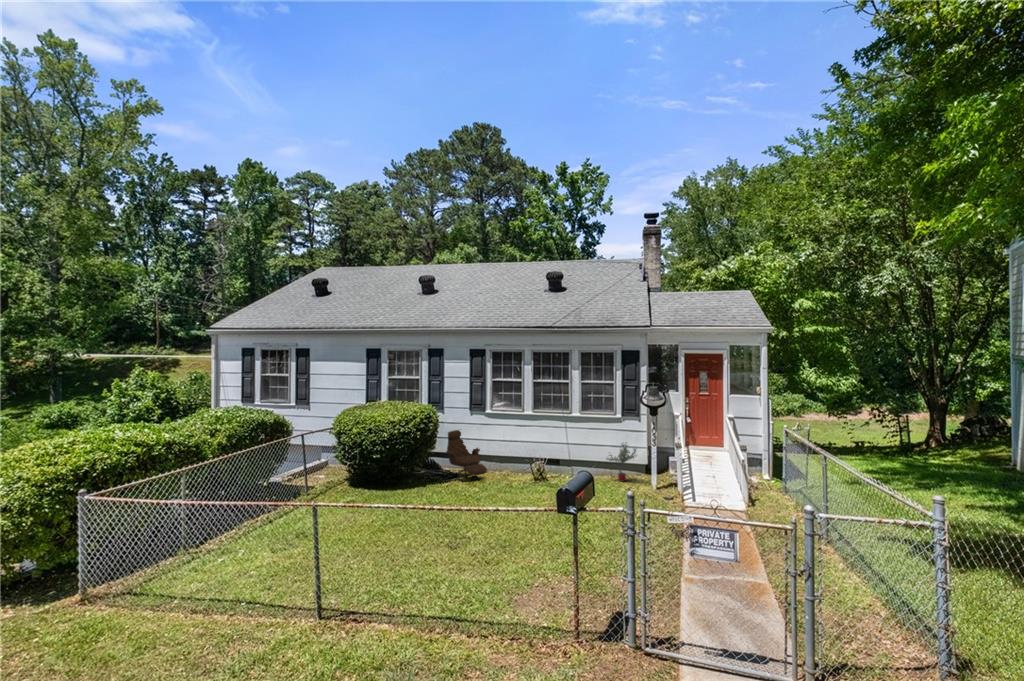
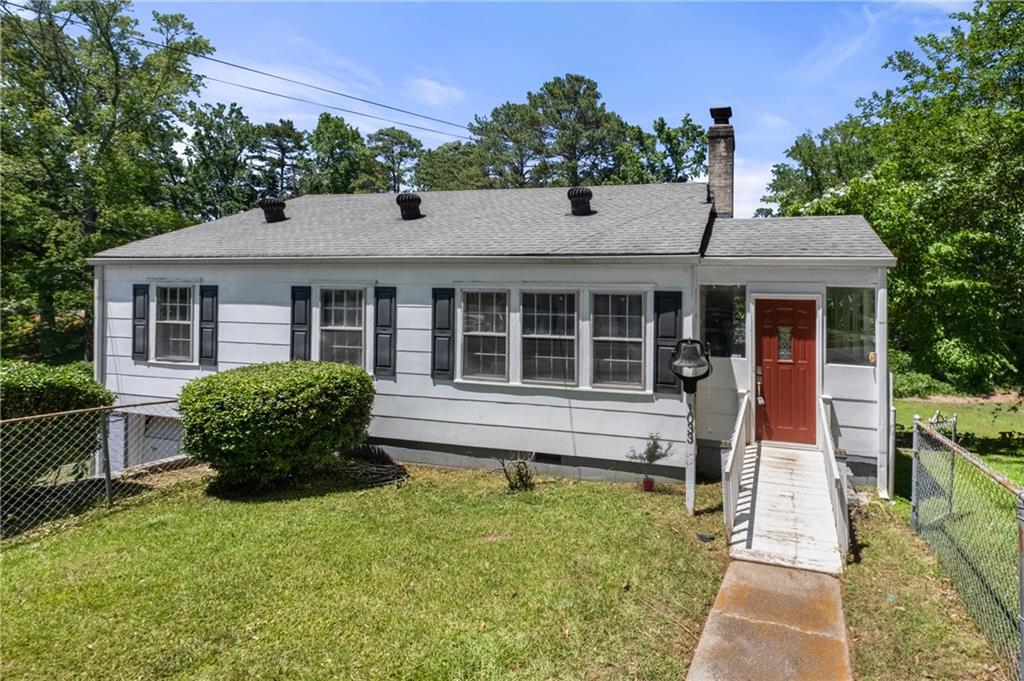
lounge chair: present [446,430,487,480] -> none [395,405,450,481]

